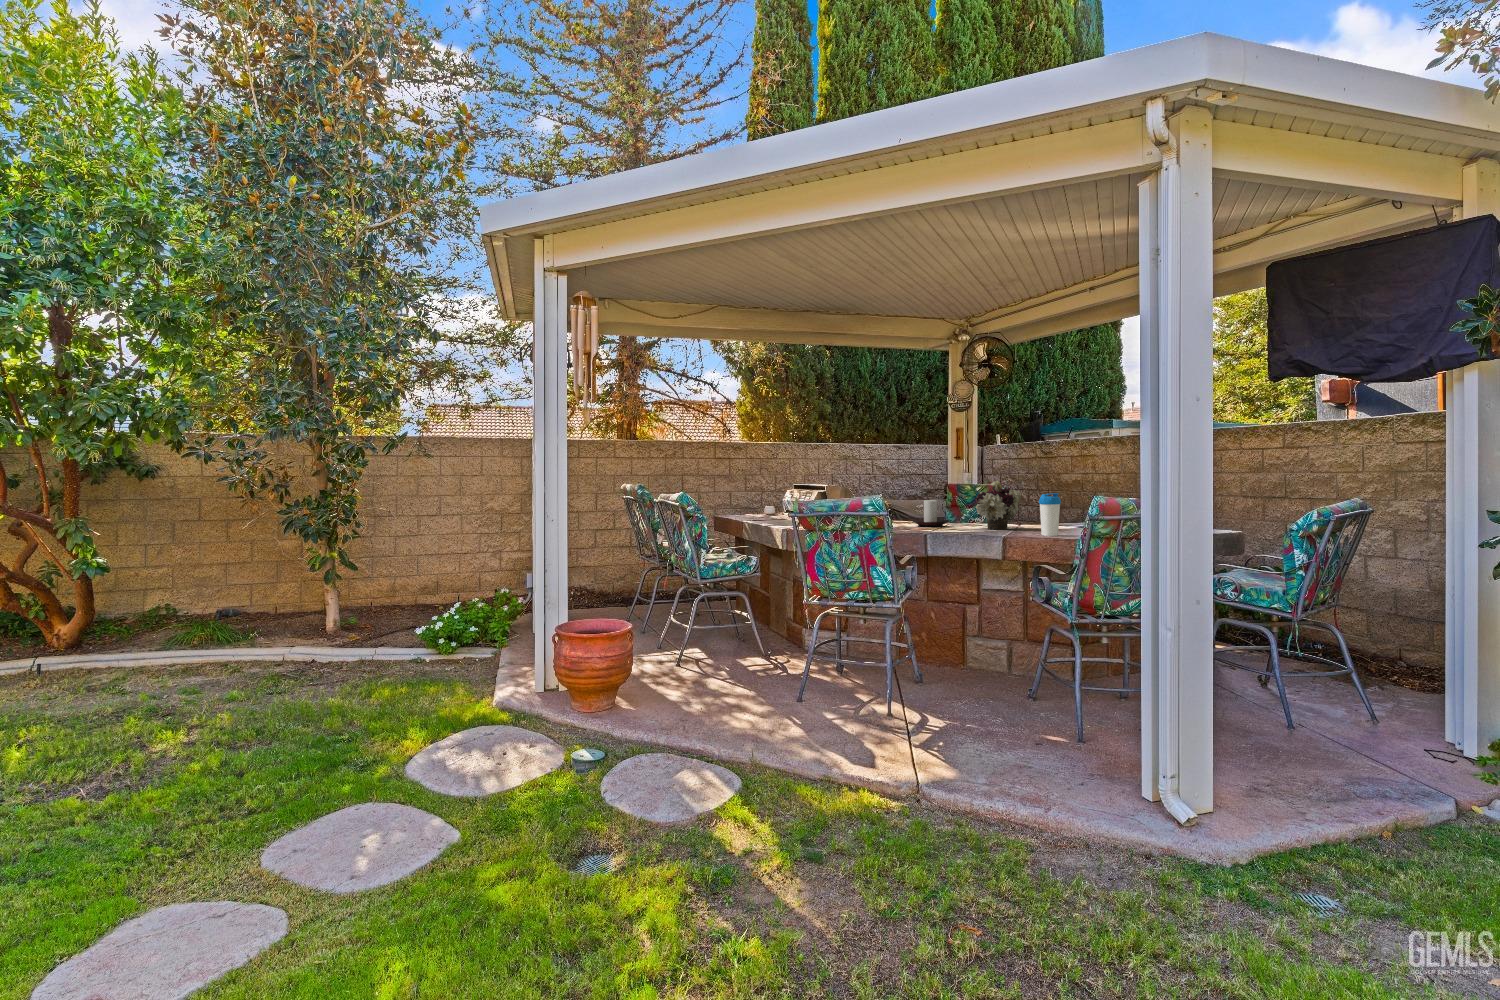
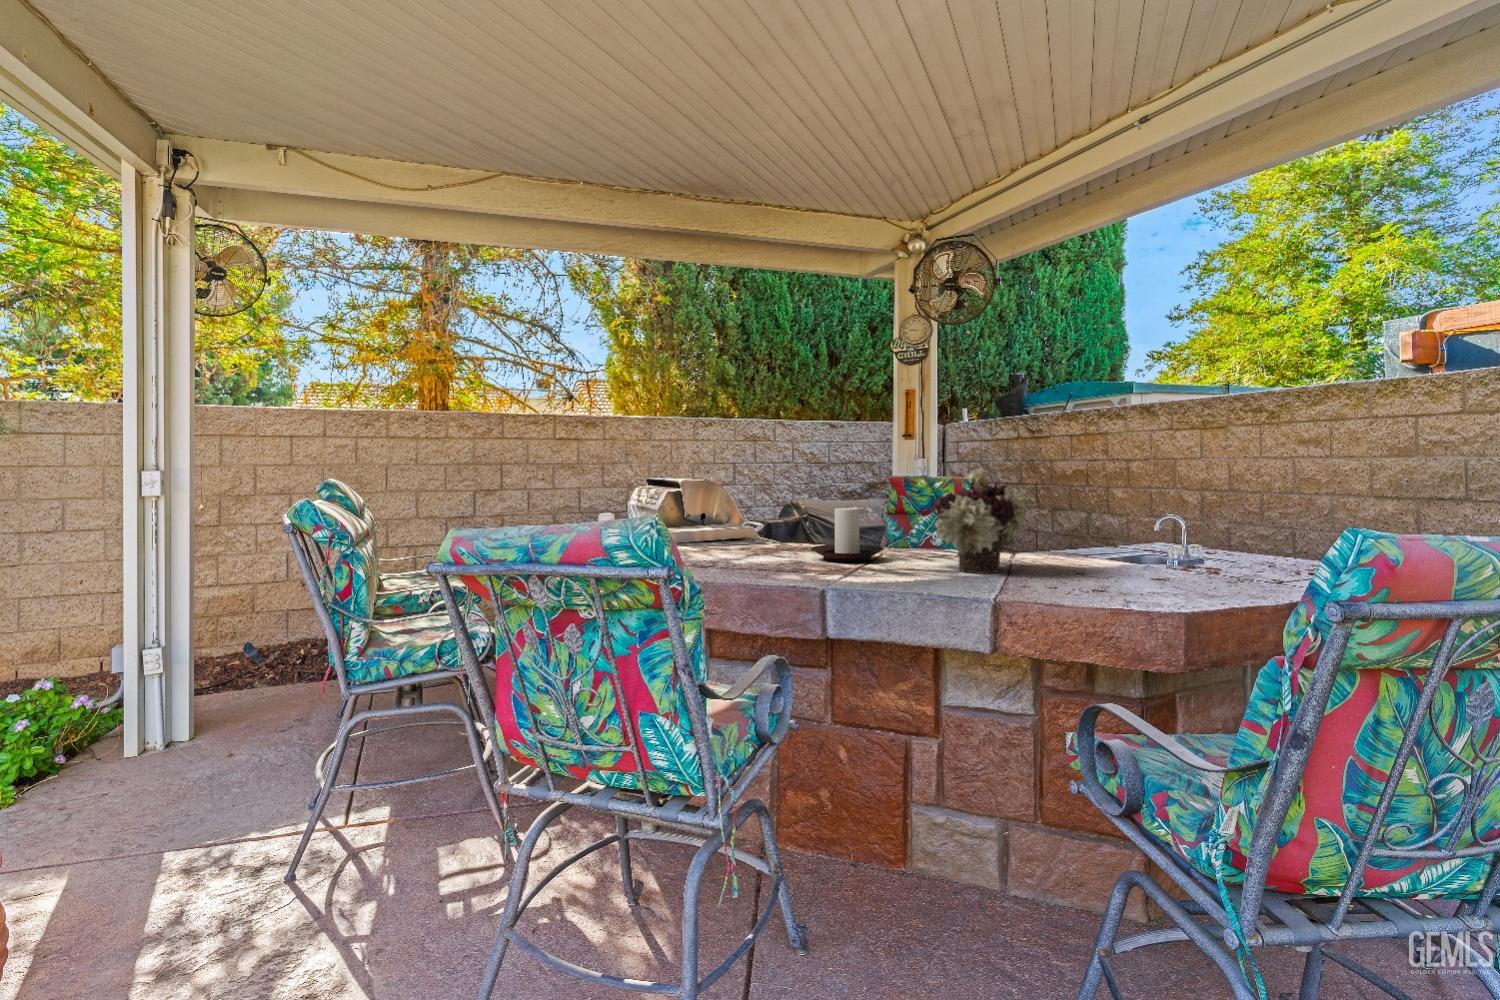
water bottle: present [1039,493,1061,536] -> none [1084,500,1139,605]

